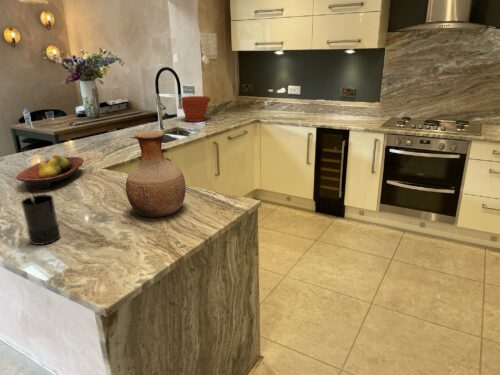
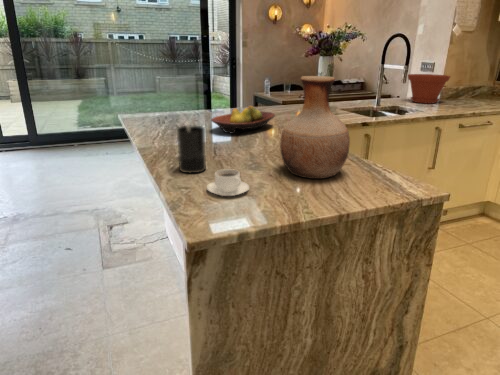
coffee cup: none [82,229,123,256] -> present [207,169,249,196]

